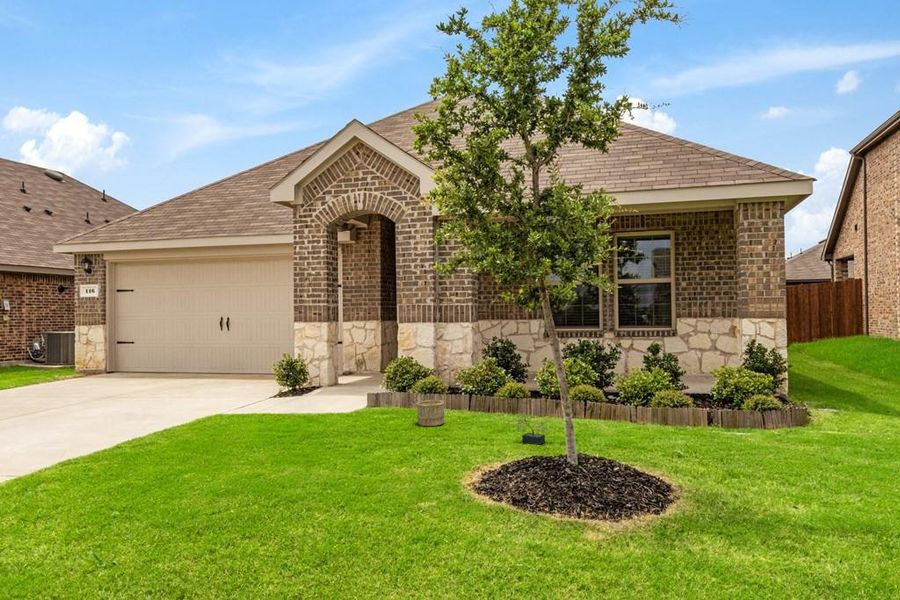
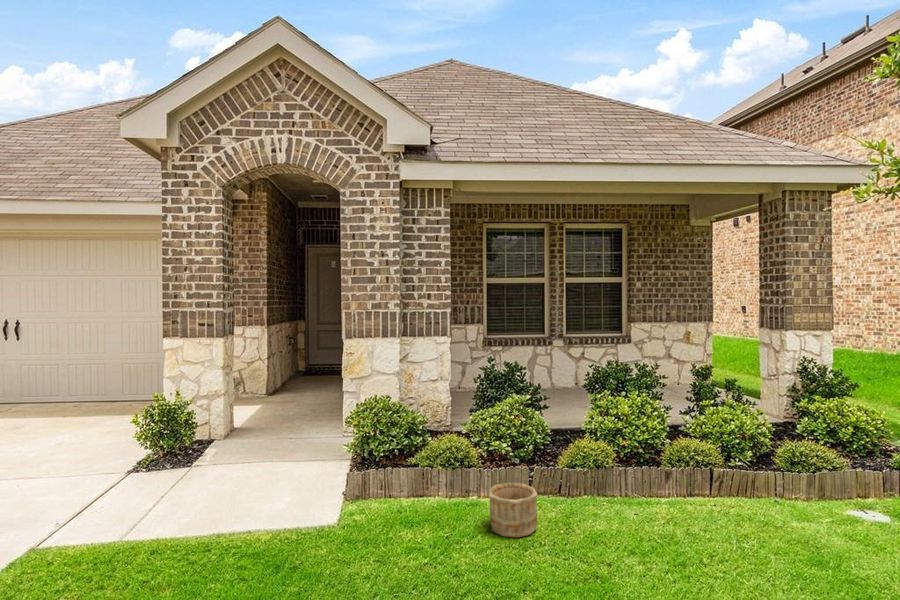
decorative plant: present [517,414,547,445] -> none [724,515,790,574]

